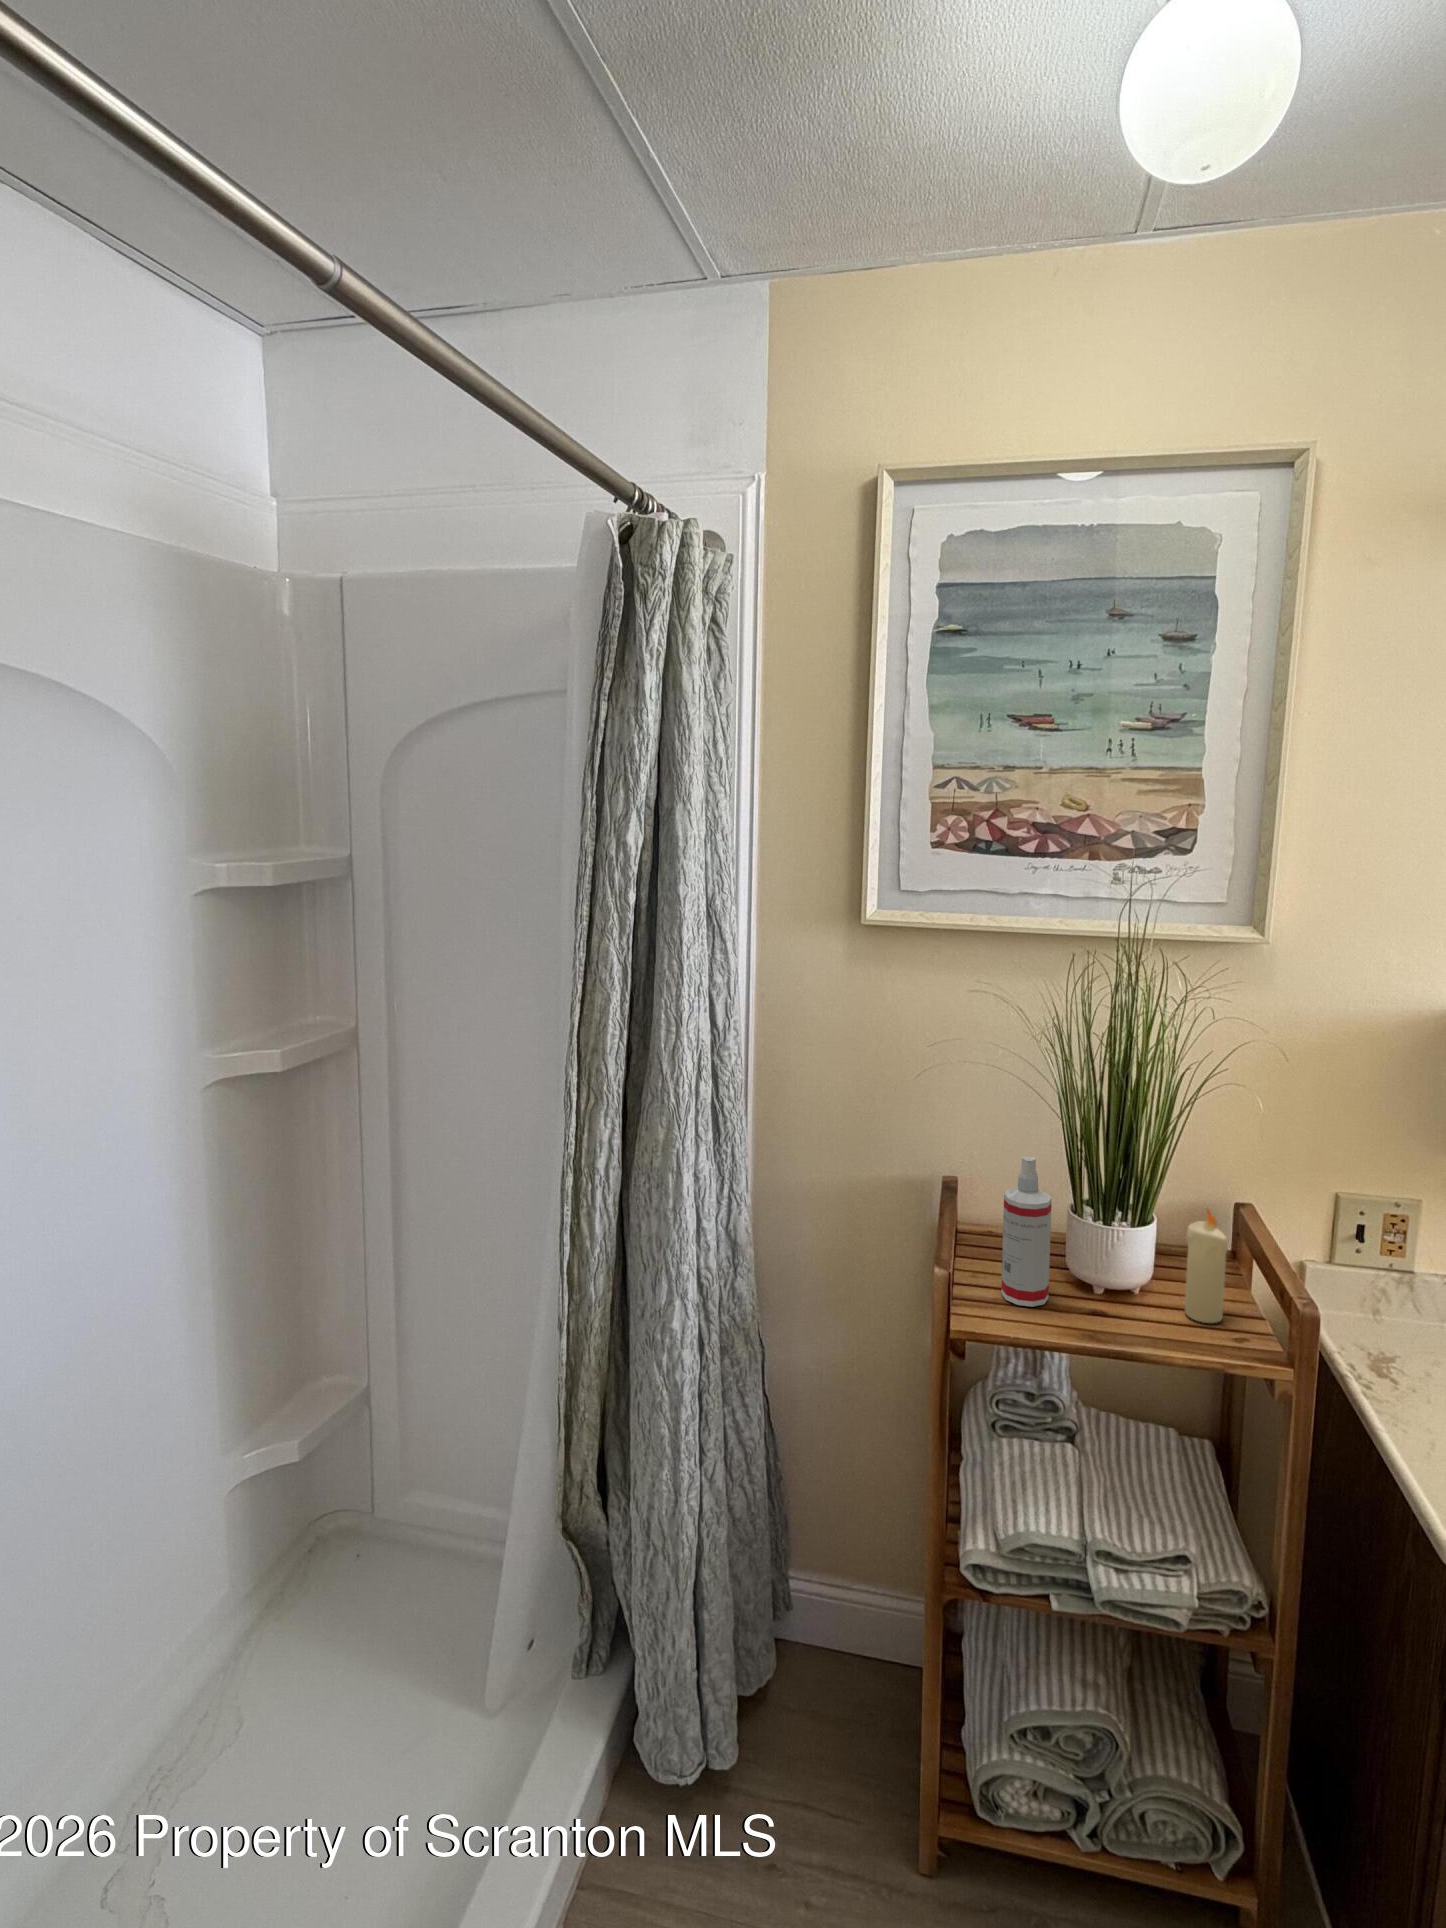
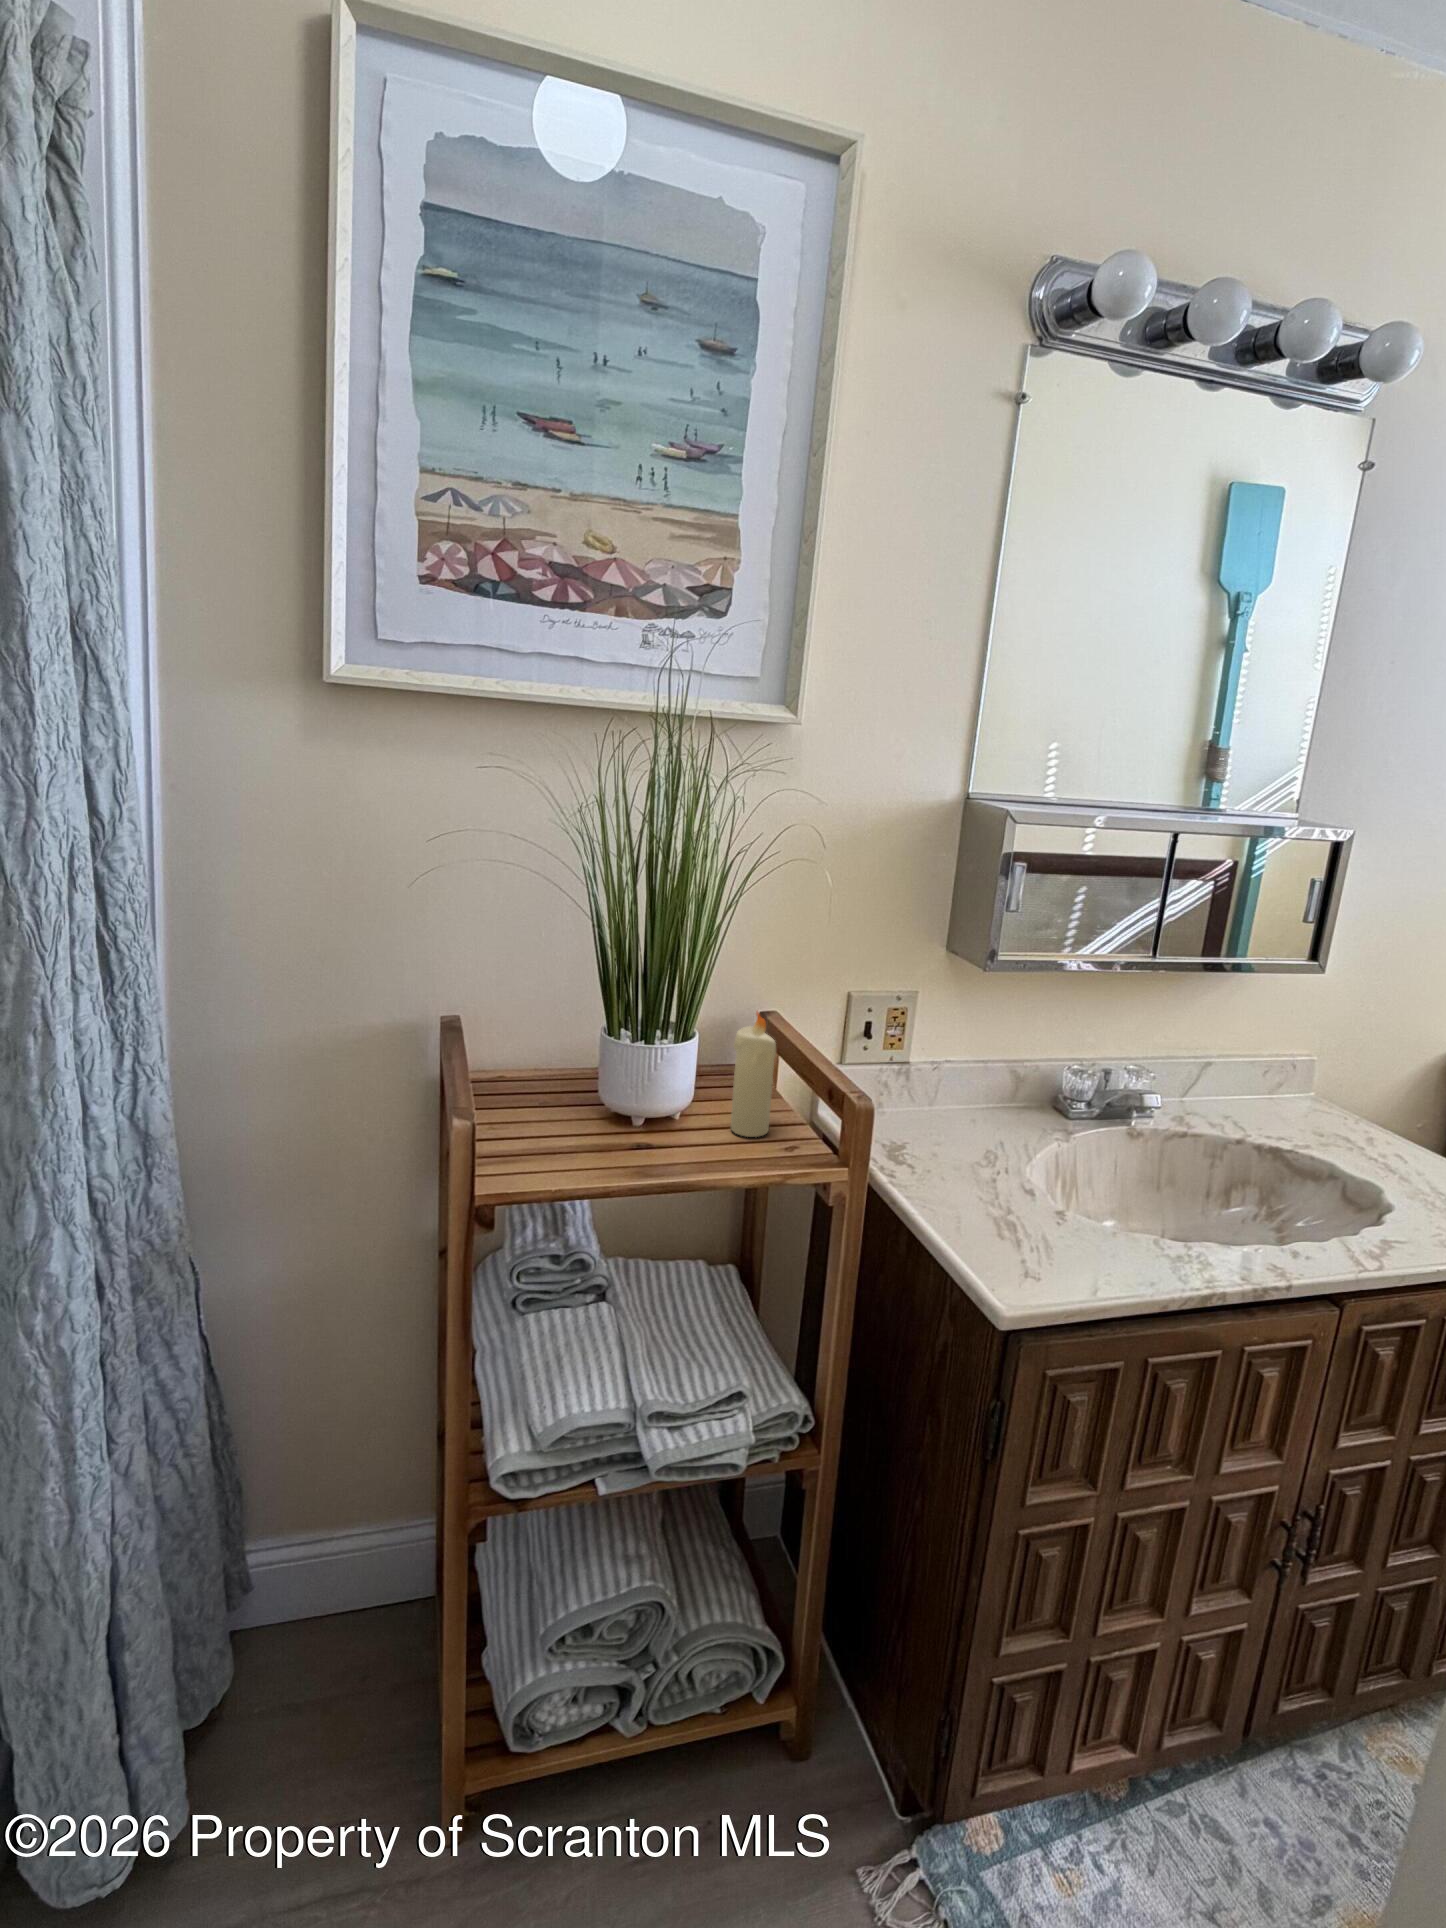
spray bottle: present [1001,1157,1052,1307] -> none [530,970,590,1152]

